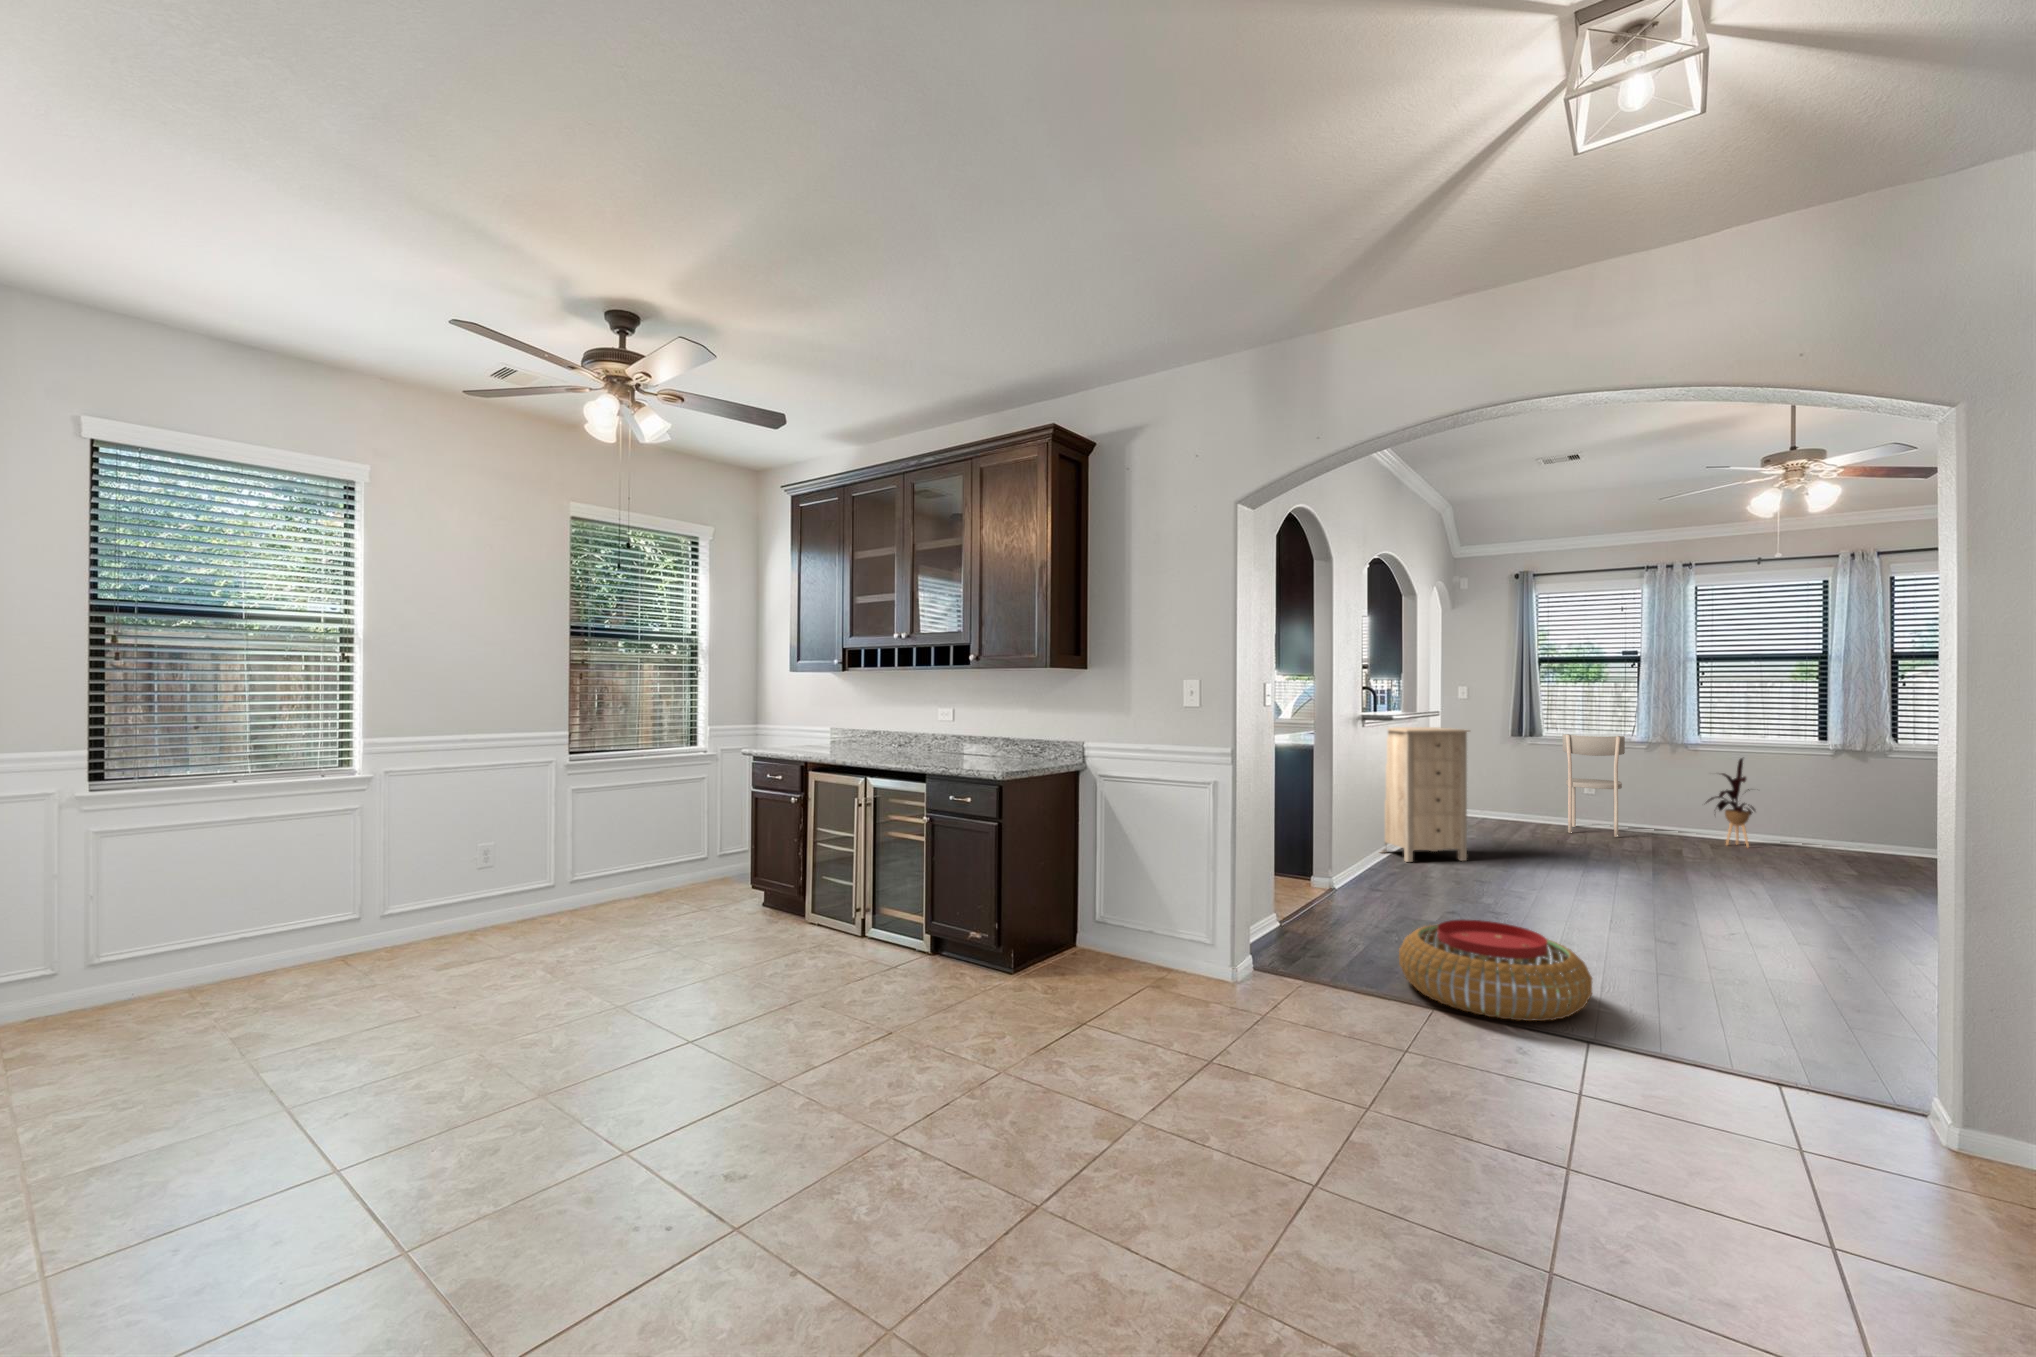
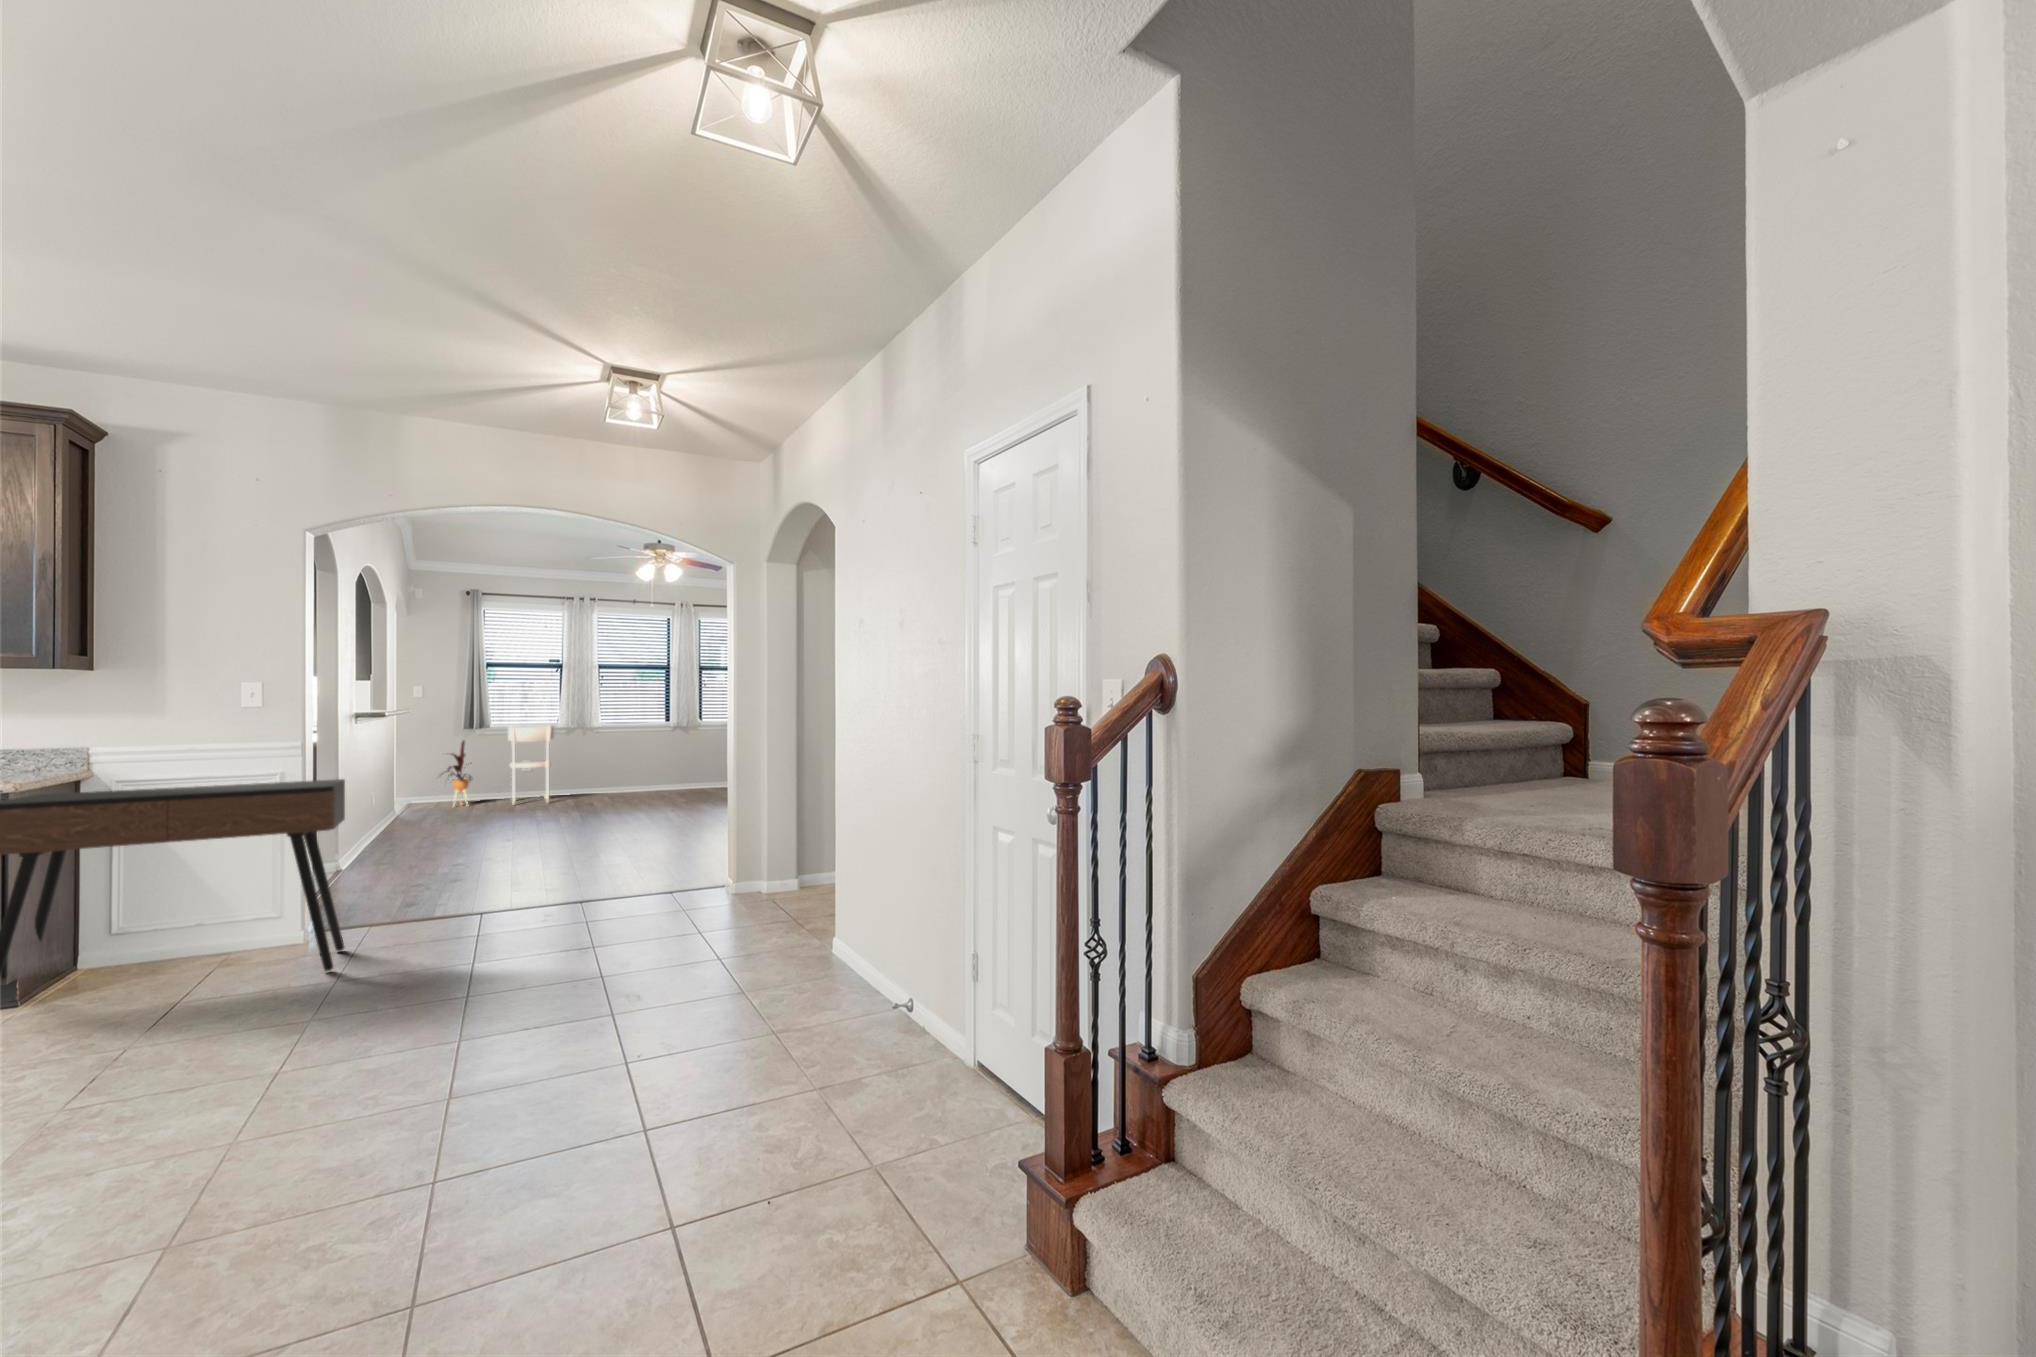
storage cabinet: present [1381,727,1469,862] -> none [355,725,447,844]
house plant: present [1706,758,1755,847] -> present [442,741,472,805]
console table: none [967,783,1254,1057] -> present [0,779,345,977]
pouf: present [1399,920,1592,1021] -> none [440,848,572,906]

